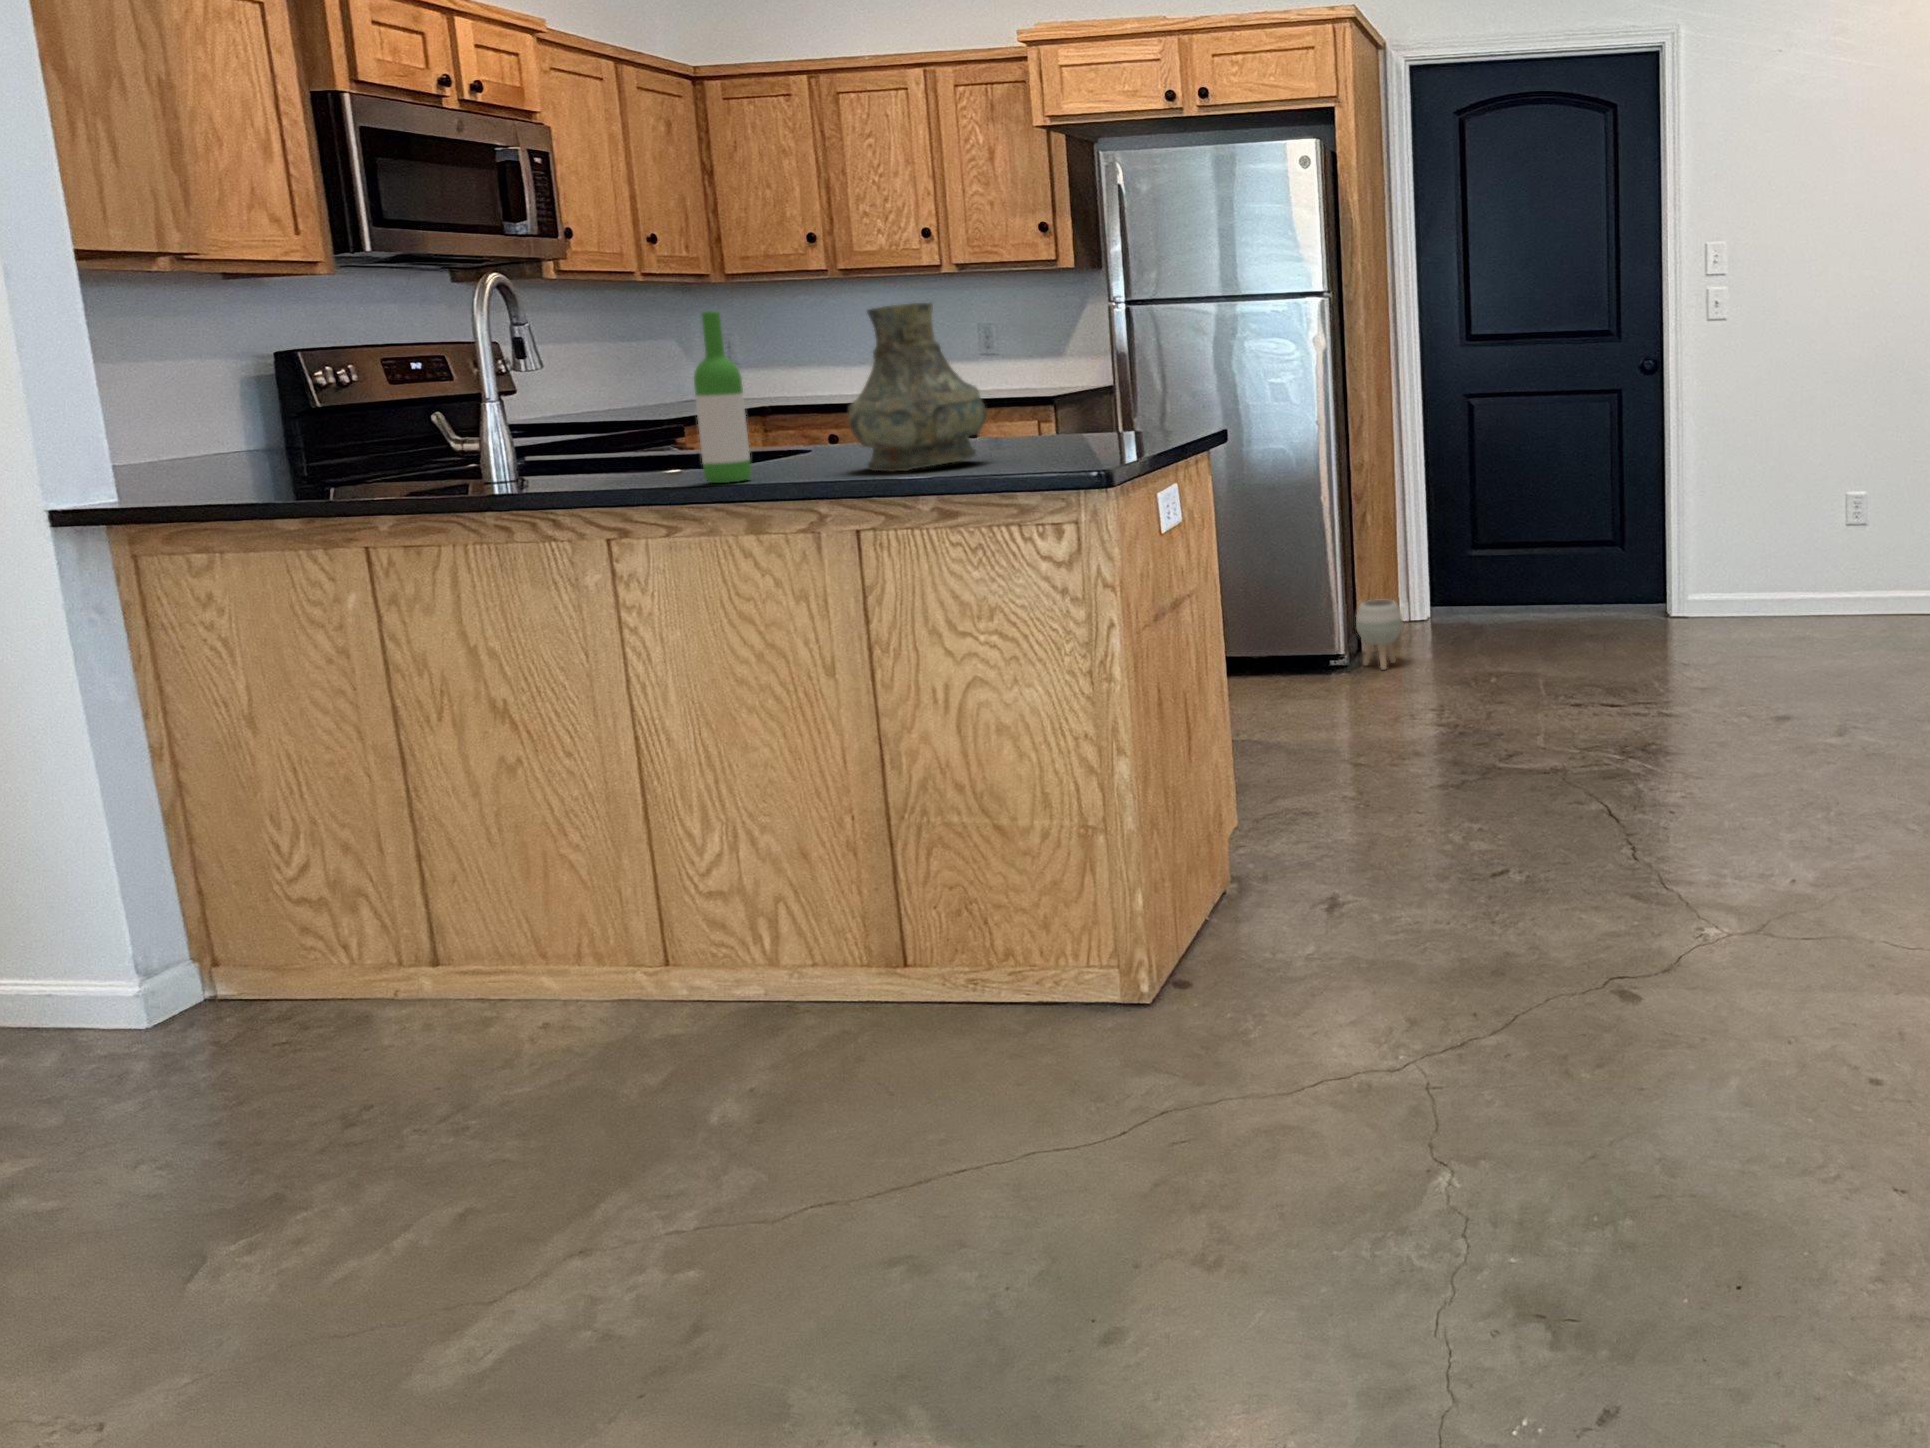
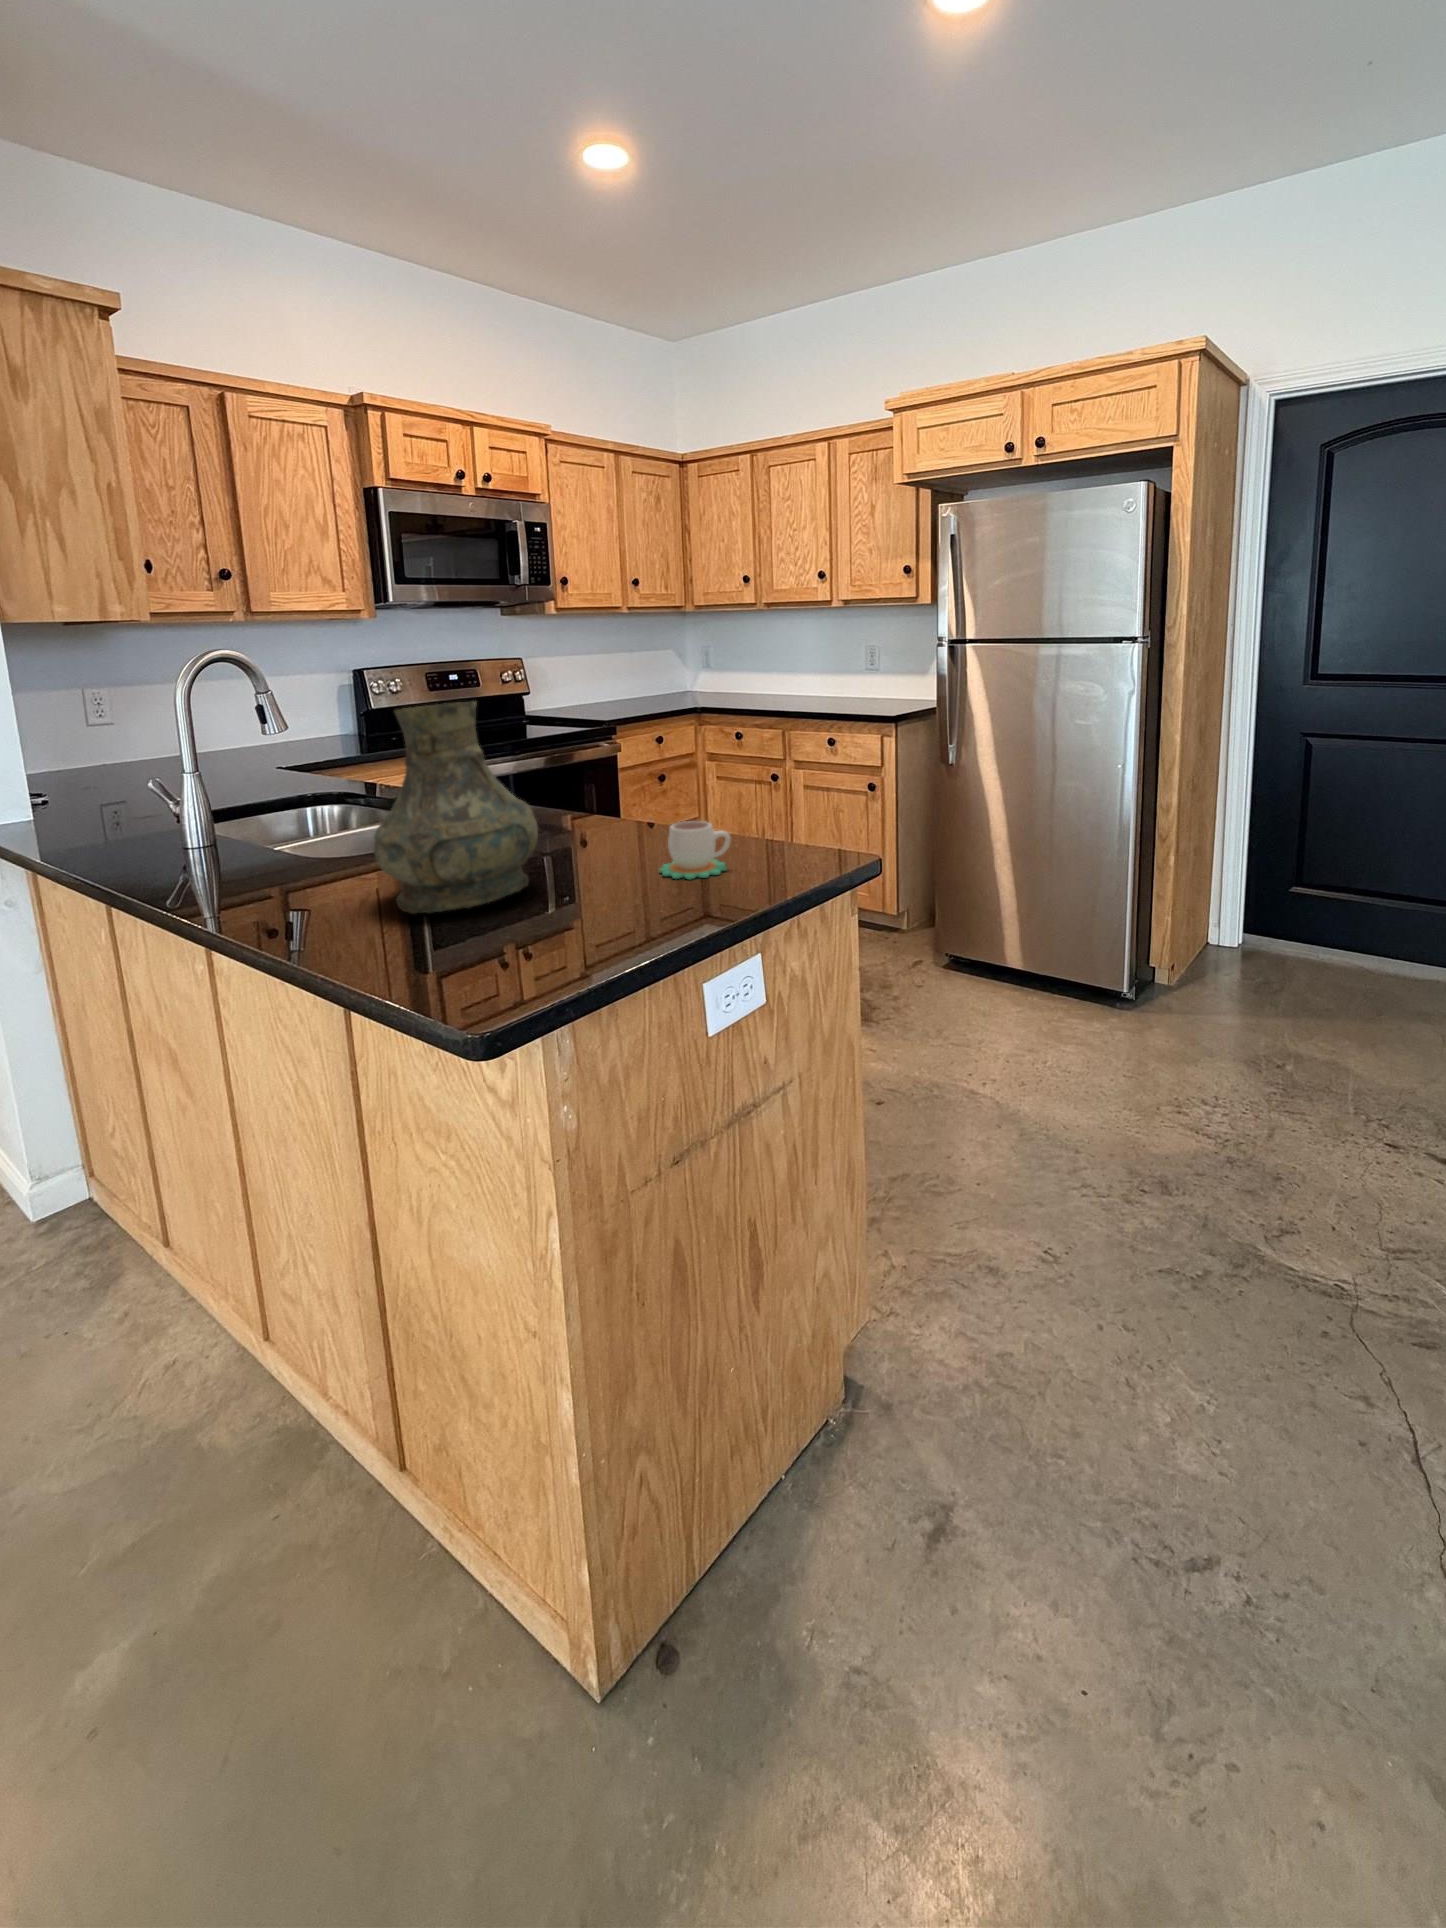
wine bottle: present [694,311,751,483] -> none [230,706,298,900]
mug: none [1056,409,1113,450] -> present [659,821,731,879]
planter: present [1356,600,1403,670] -> none [1145,943,1196,1017]

